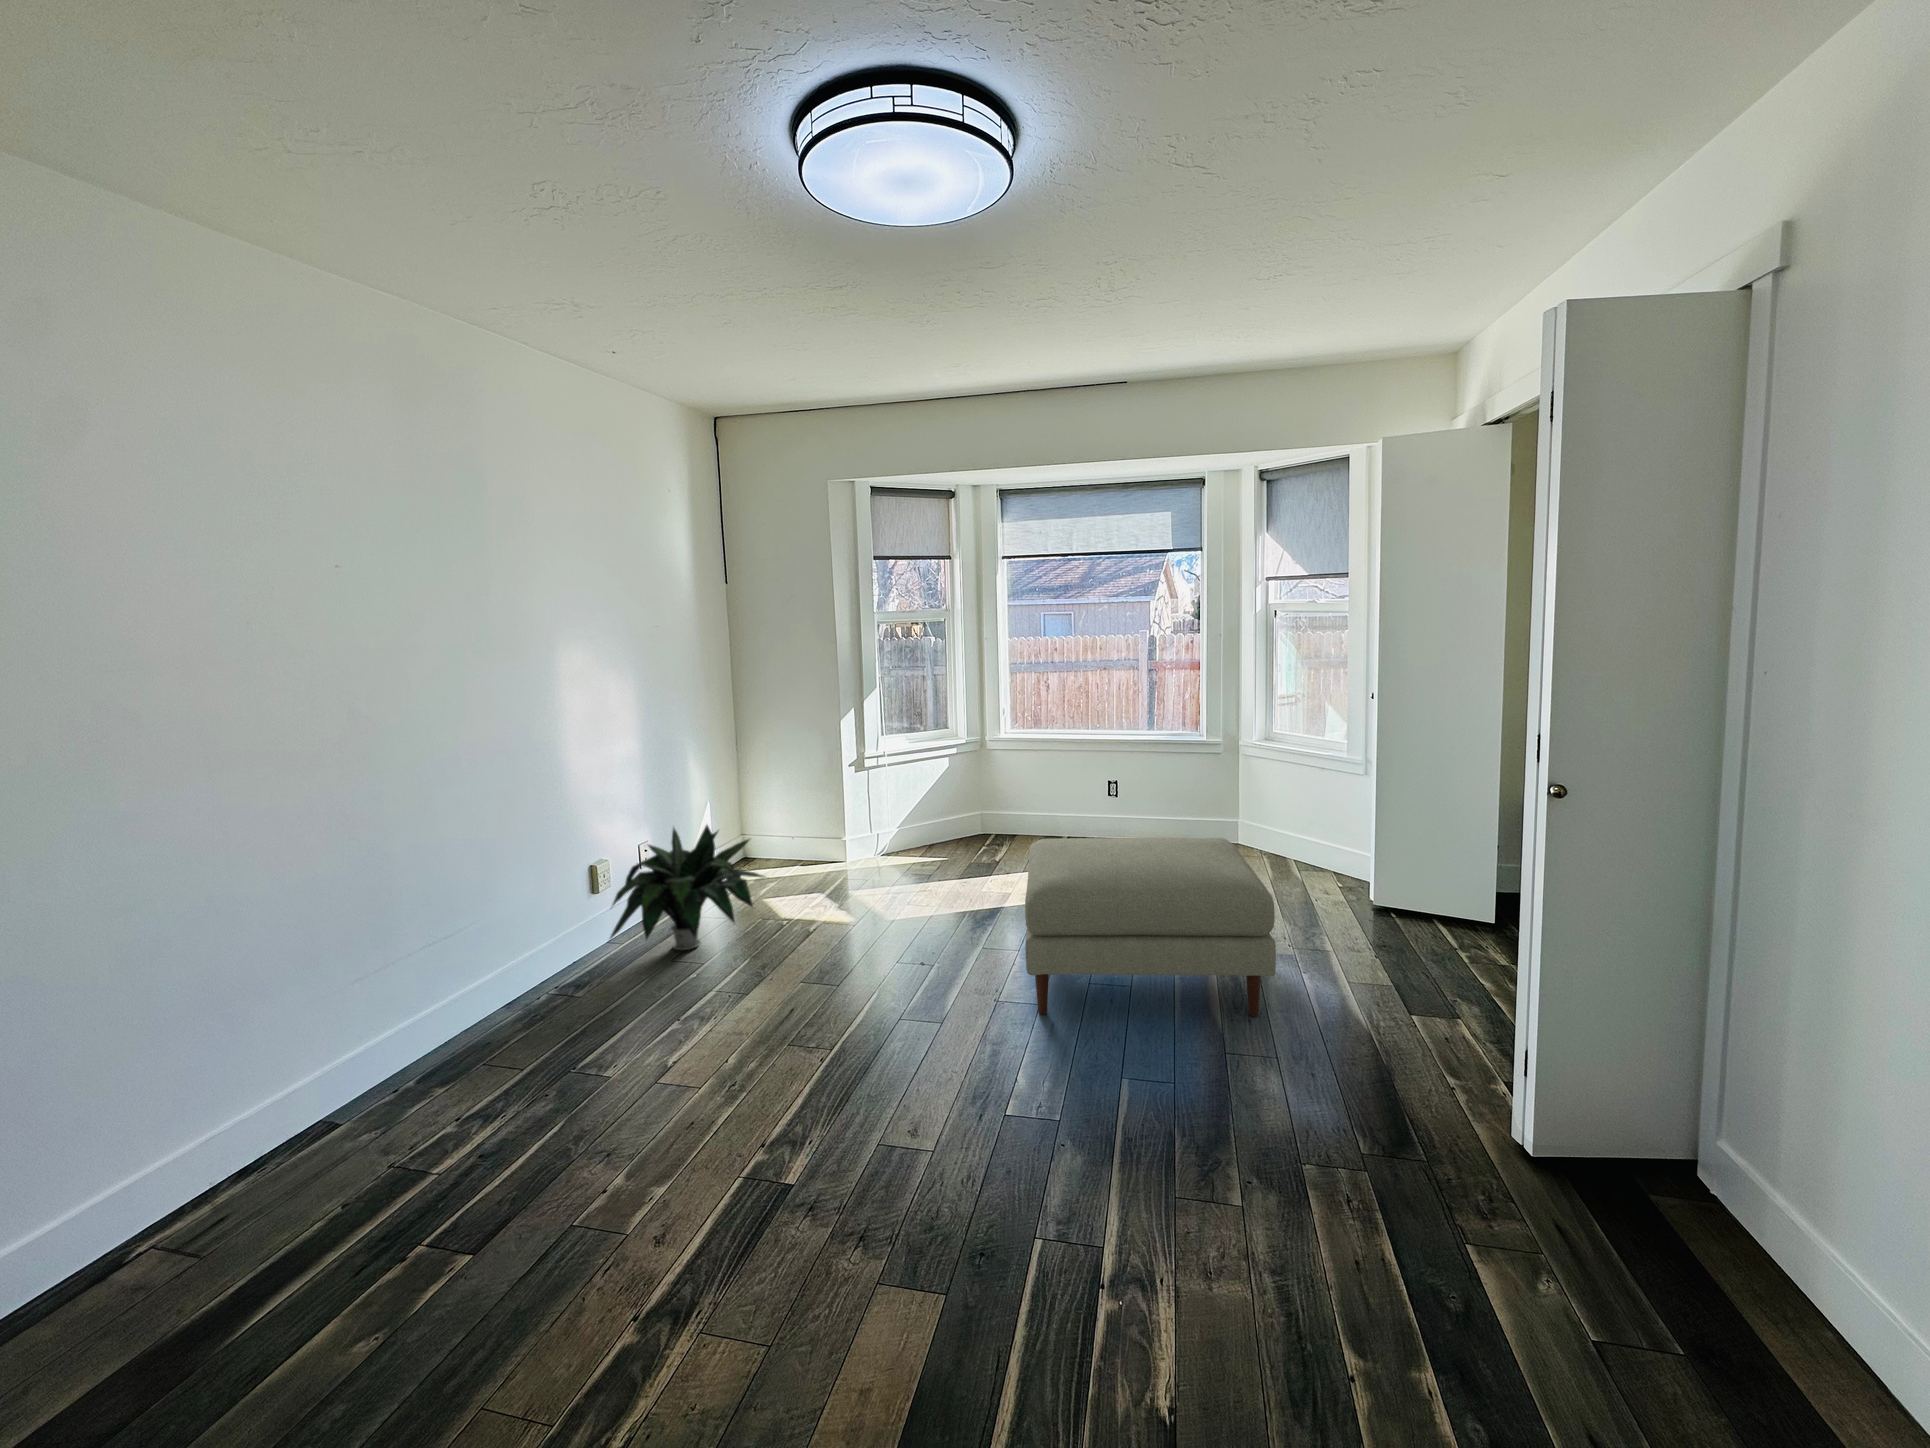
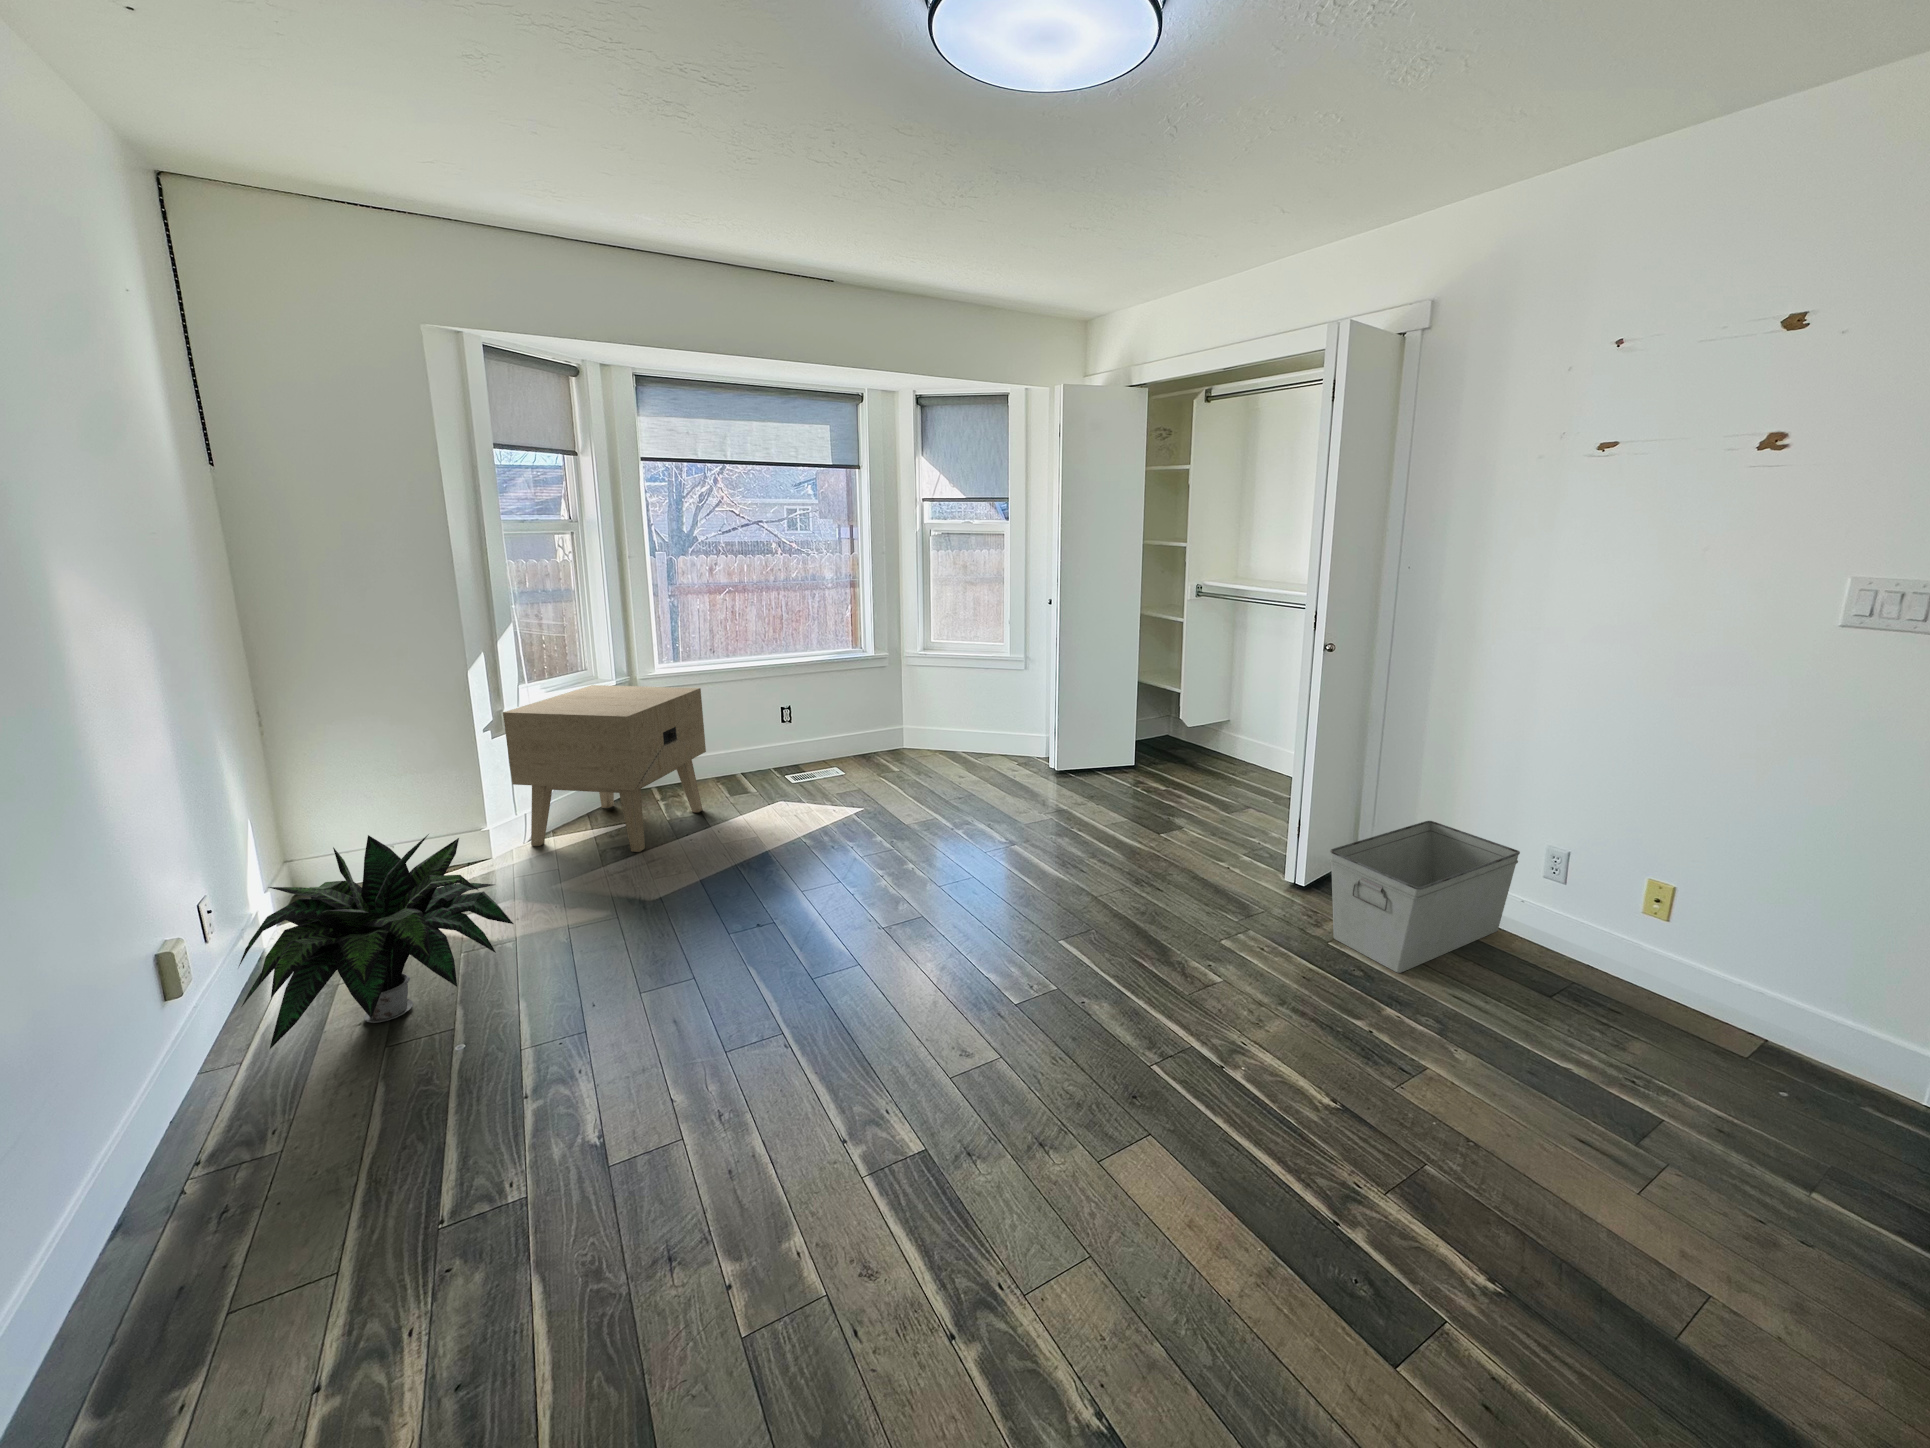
nightstand: none [858,741,1005,885] -> present [503,685,706,852]
ottoman: present [1025,837,1276,1016] -> none [836,731,1098,919]
storage bin: none [1471,1100,1892,1399] -> present [1330,821,1520,973]

